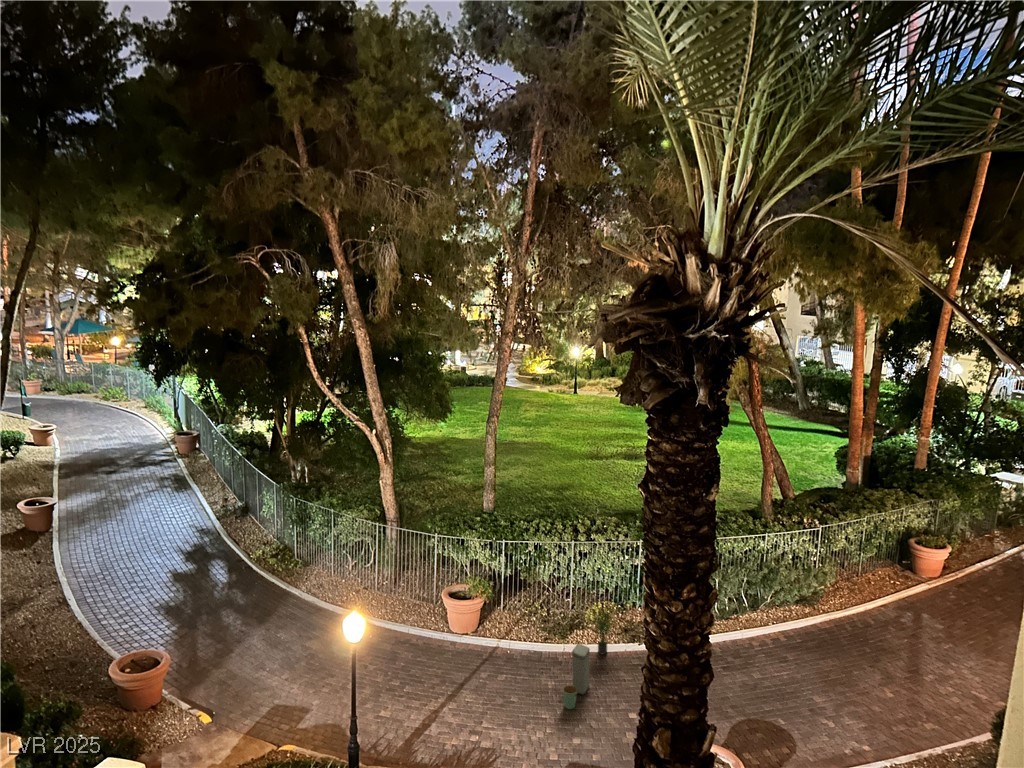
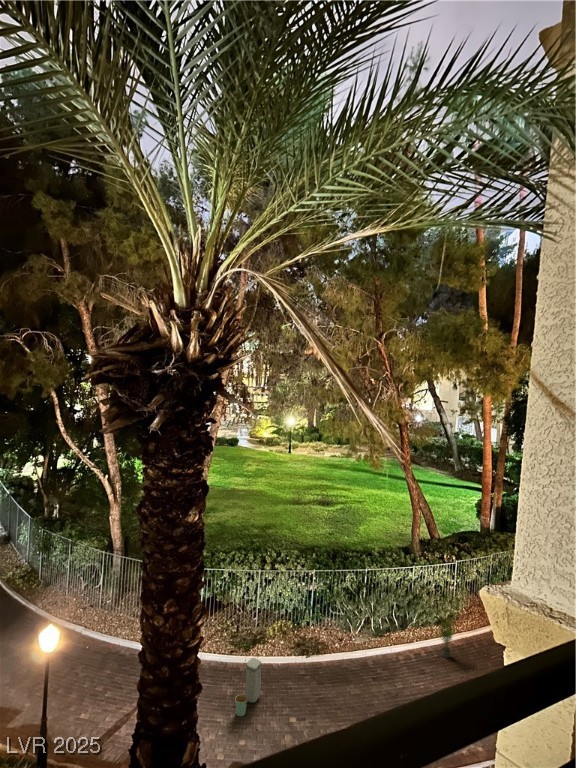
potted plant: present [587,611,612,654] -> present [435,623,455,658]

